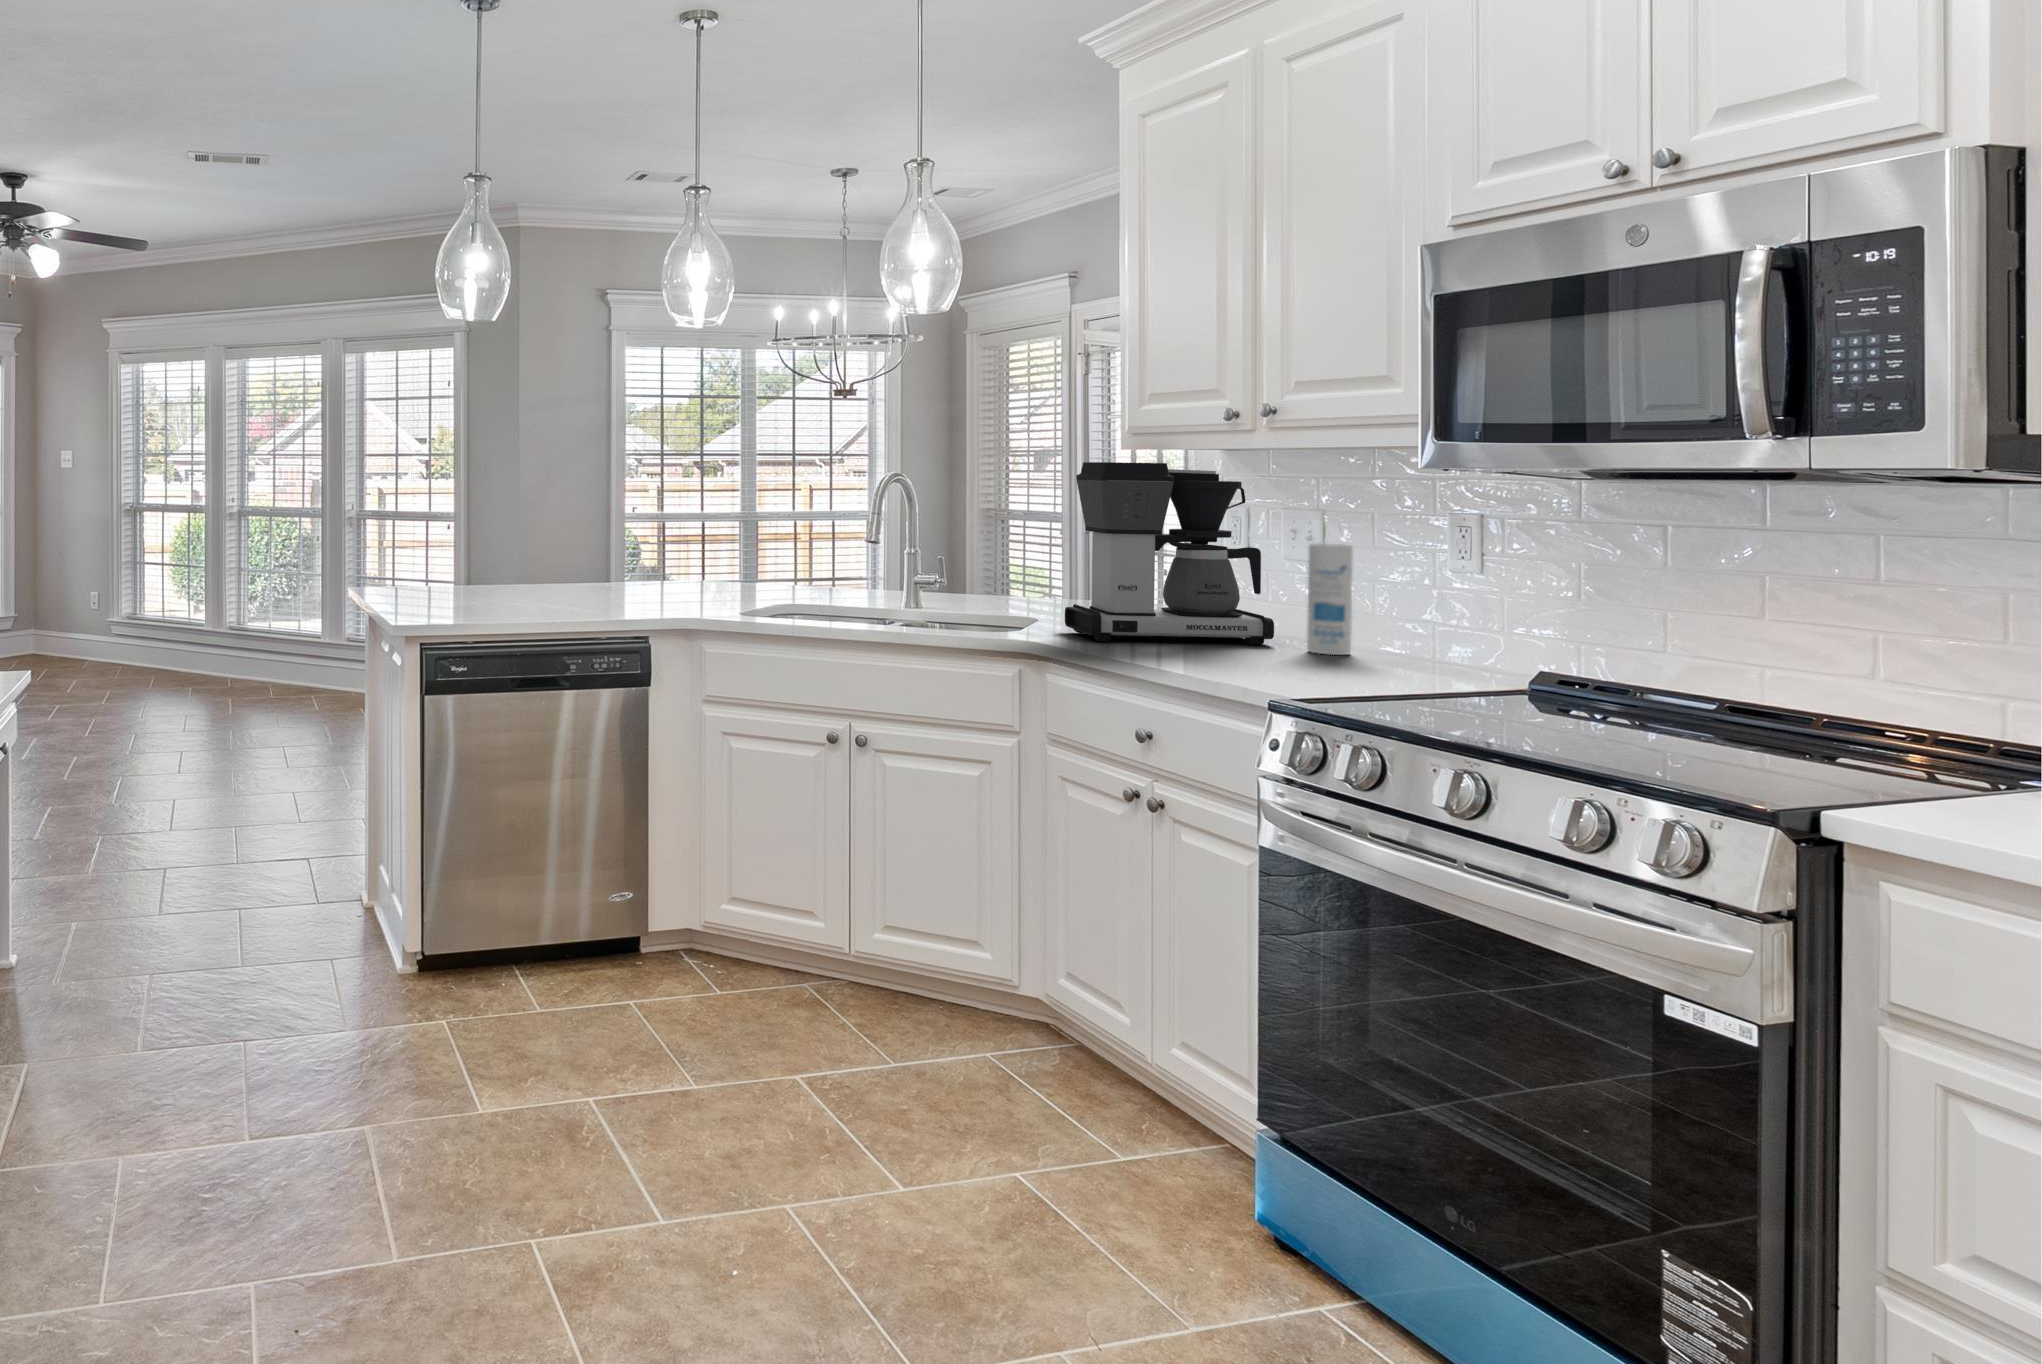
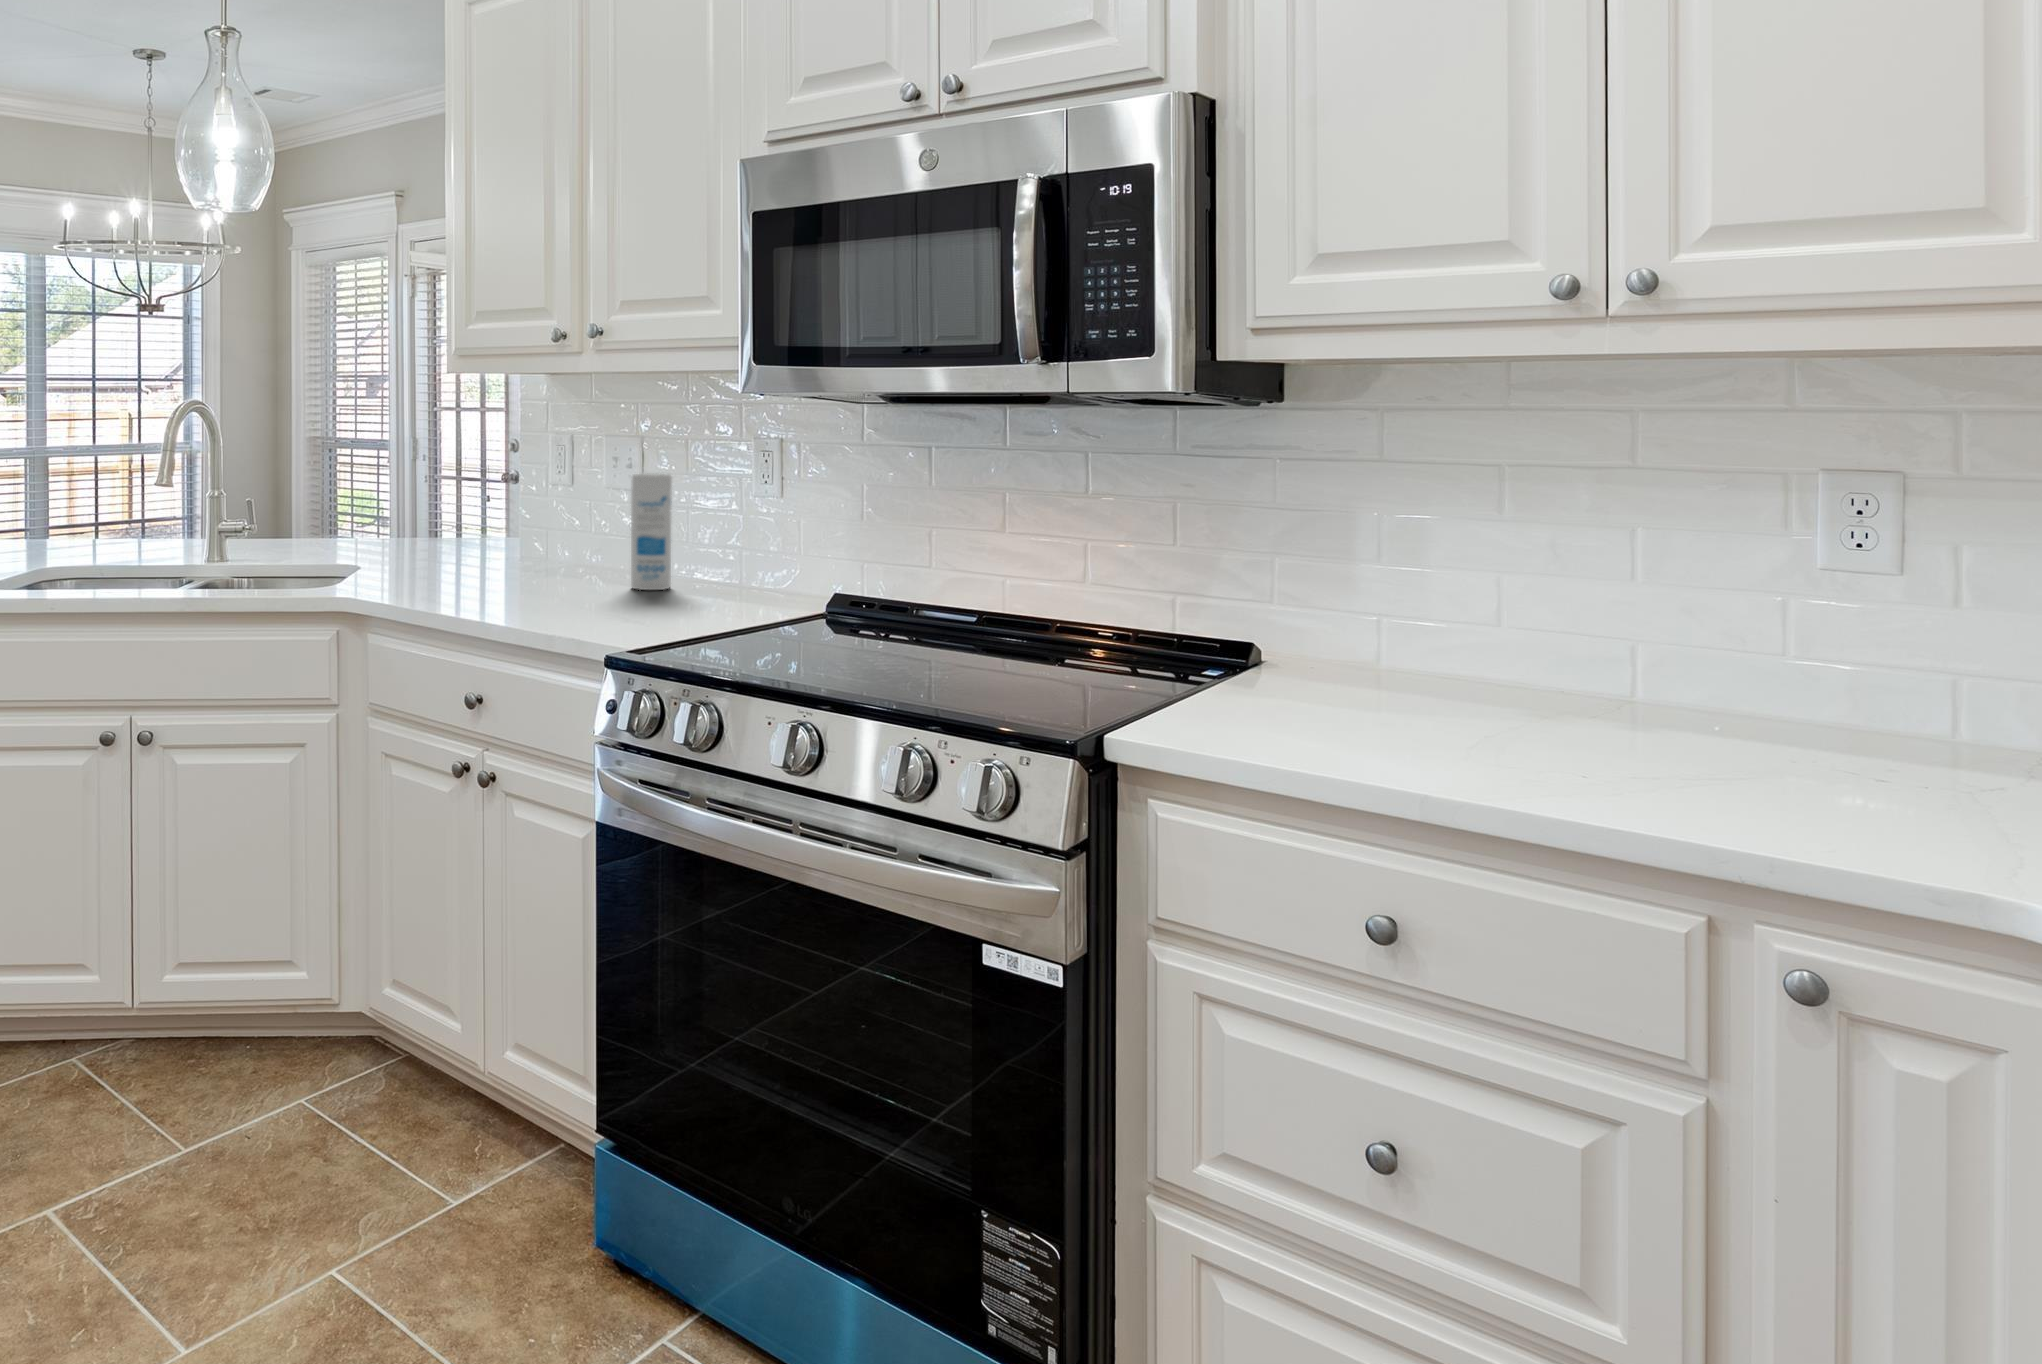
coffee maker: present [1065,462,1274,645] -> none [387,390,599,593]

